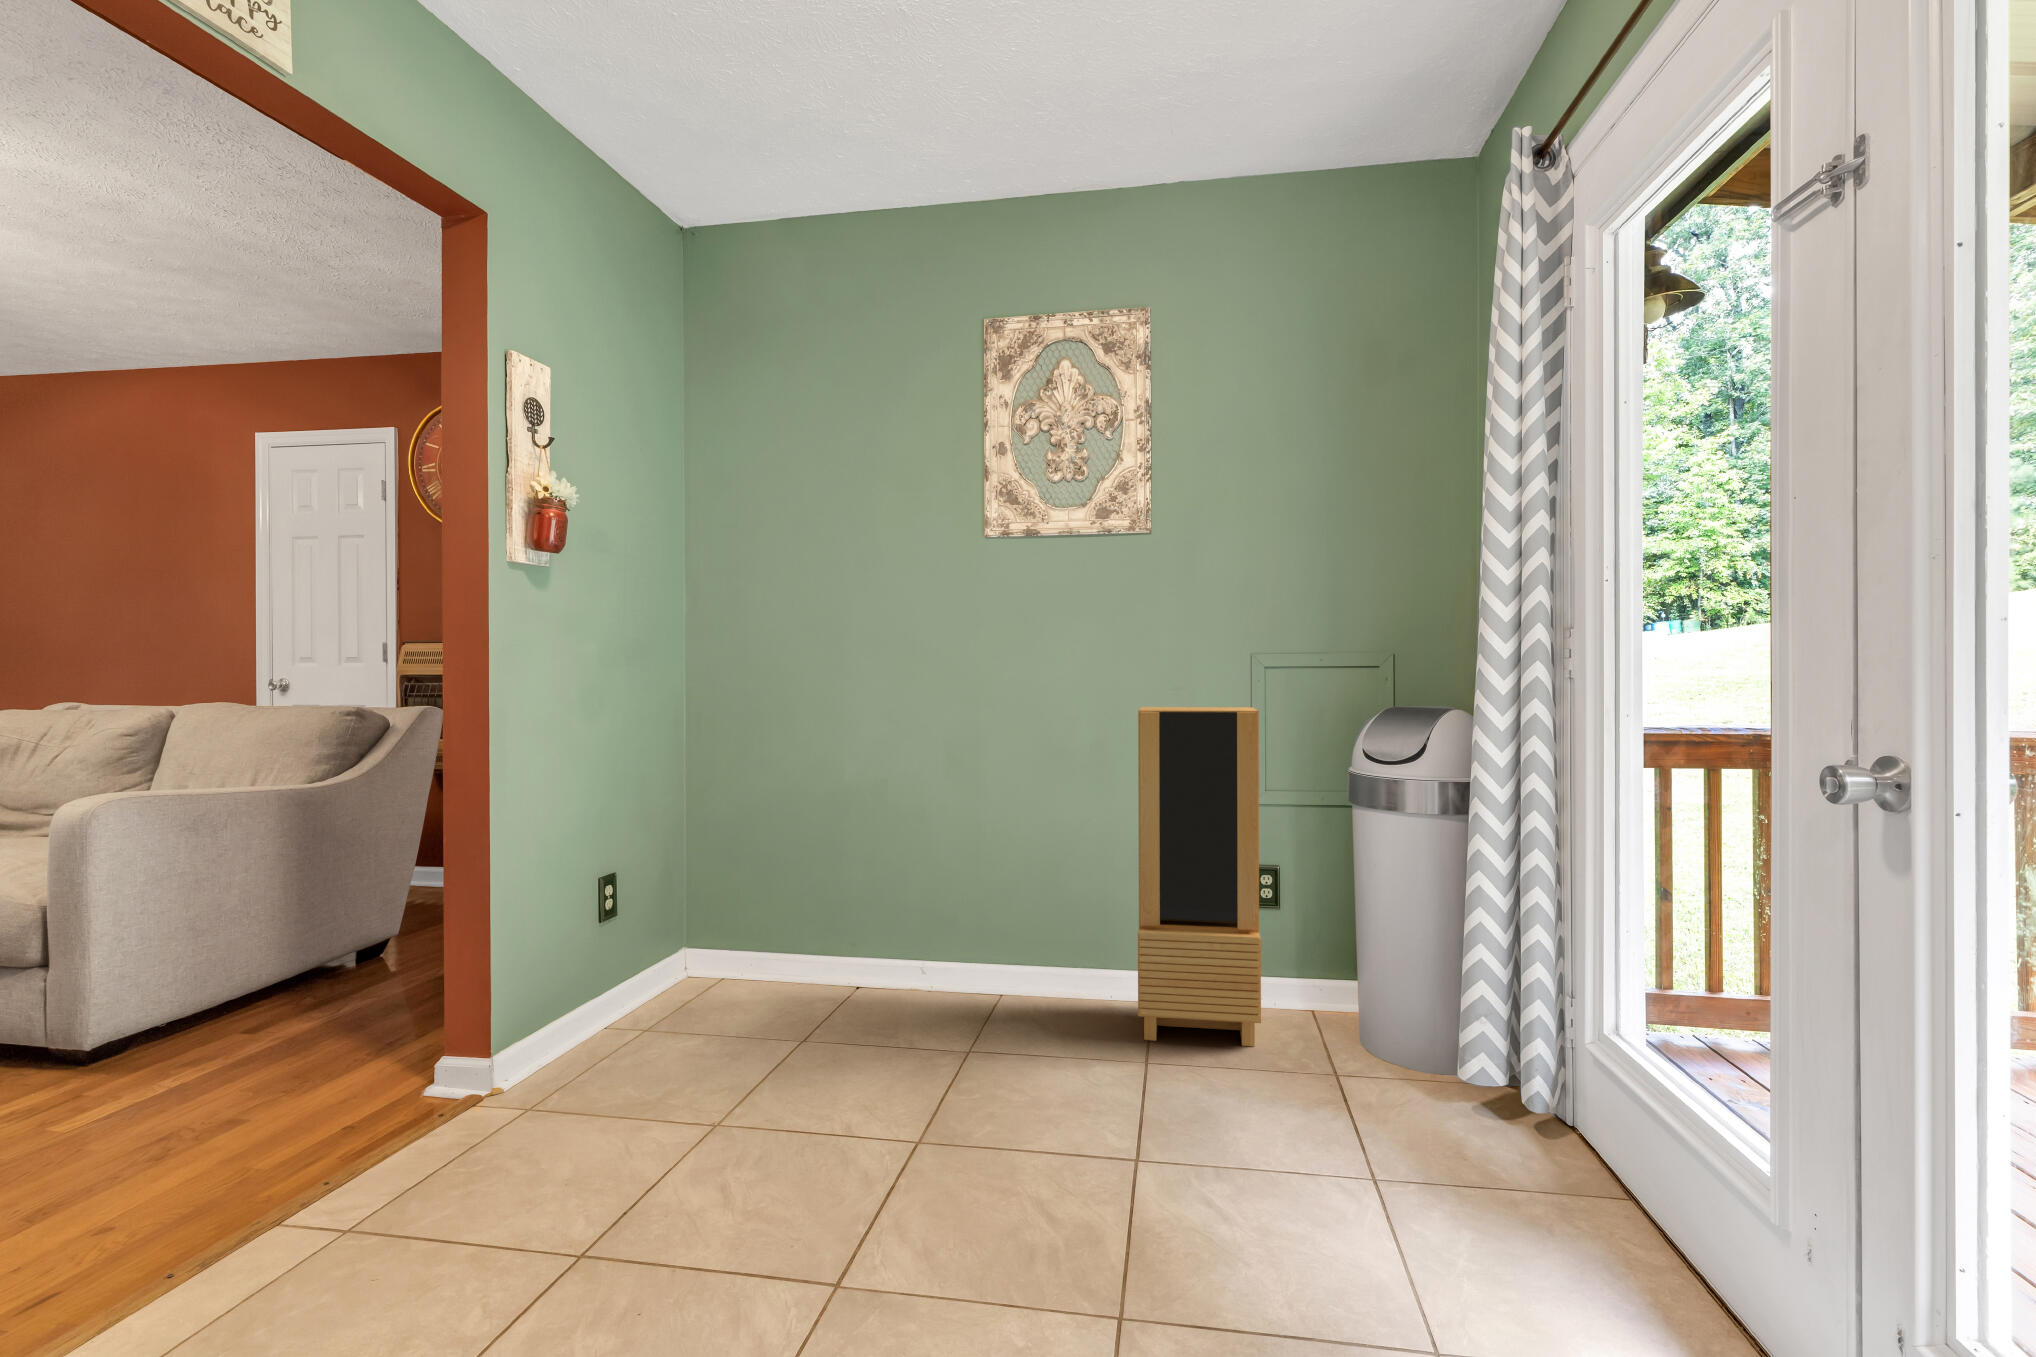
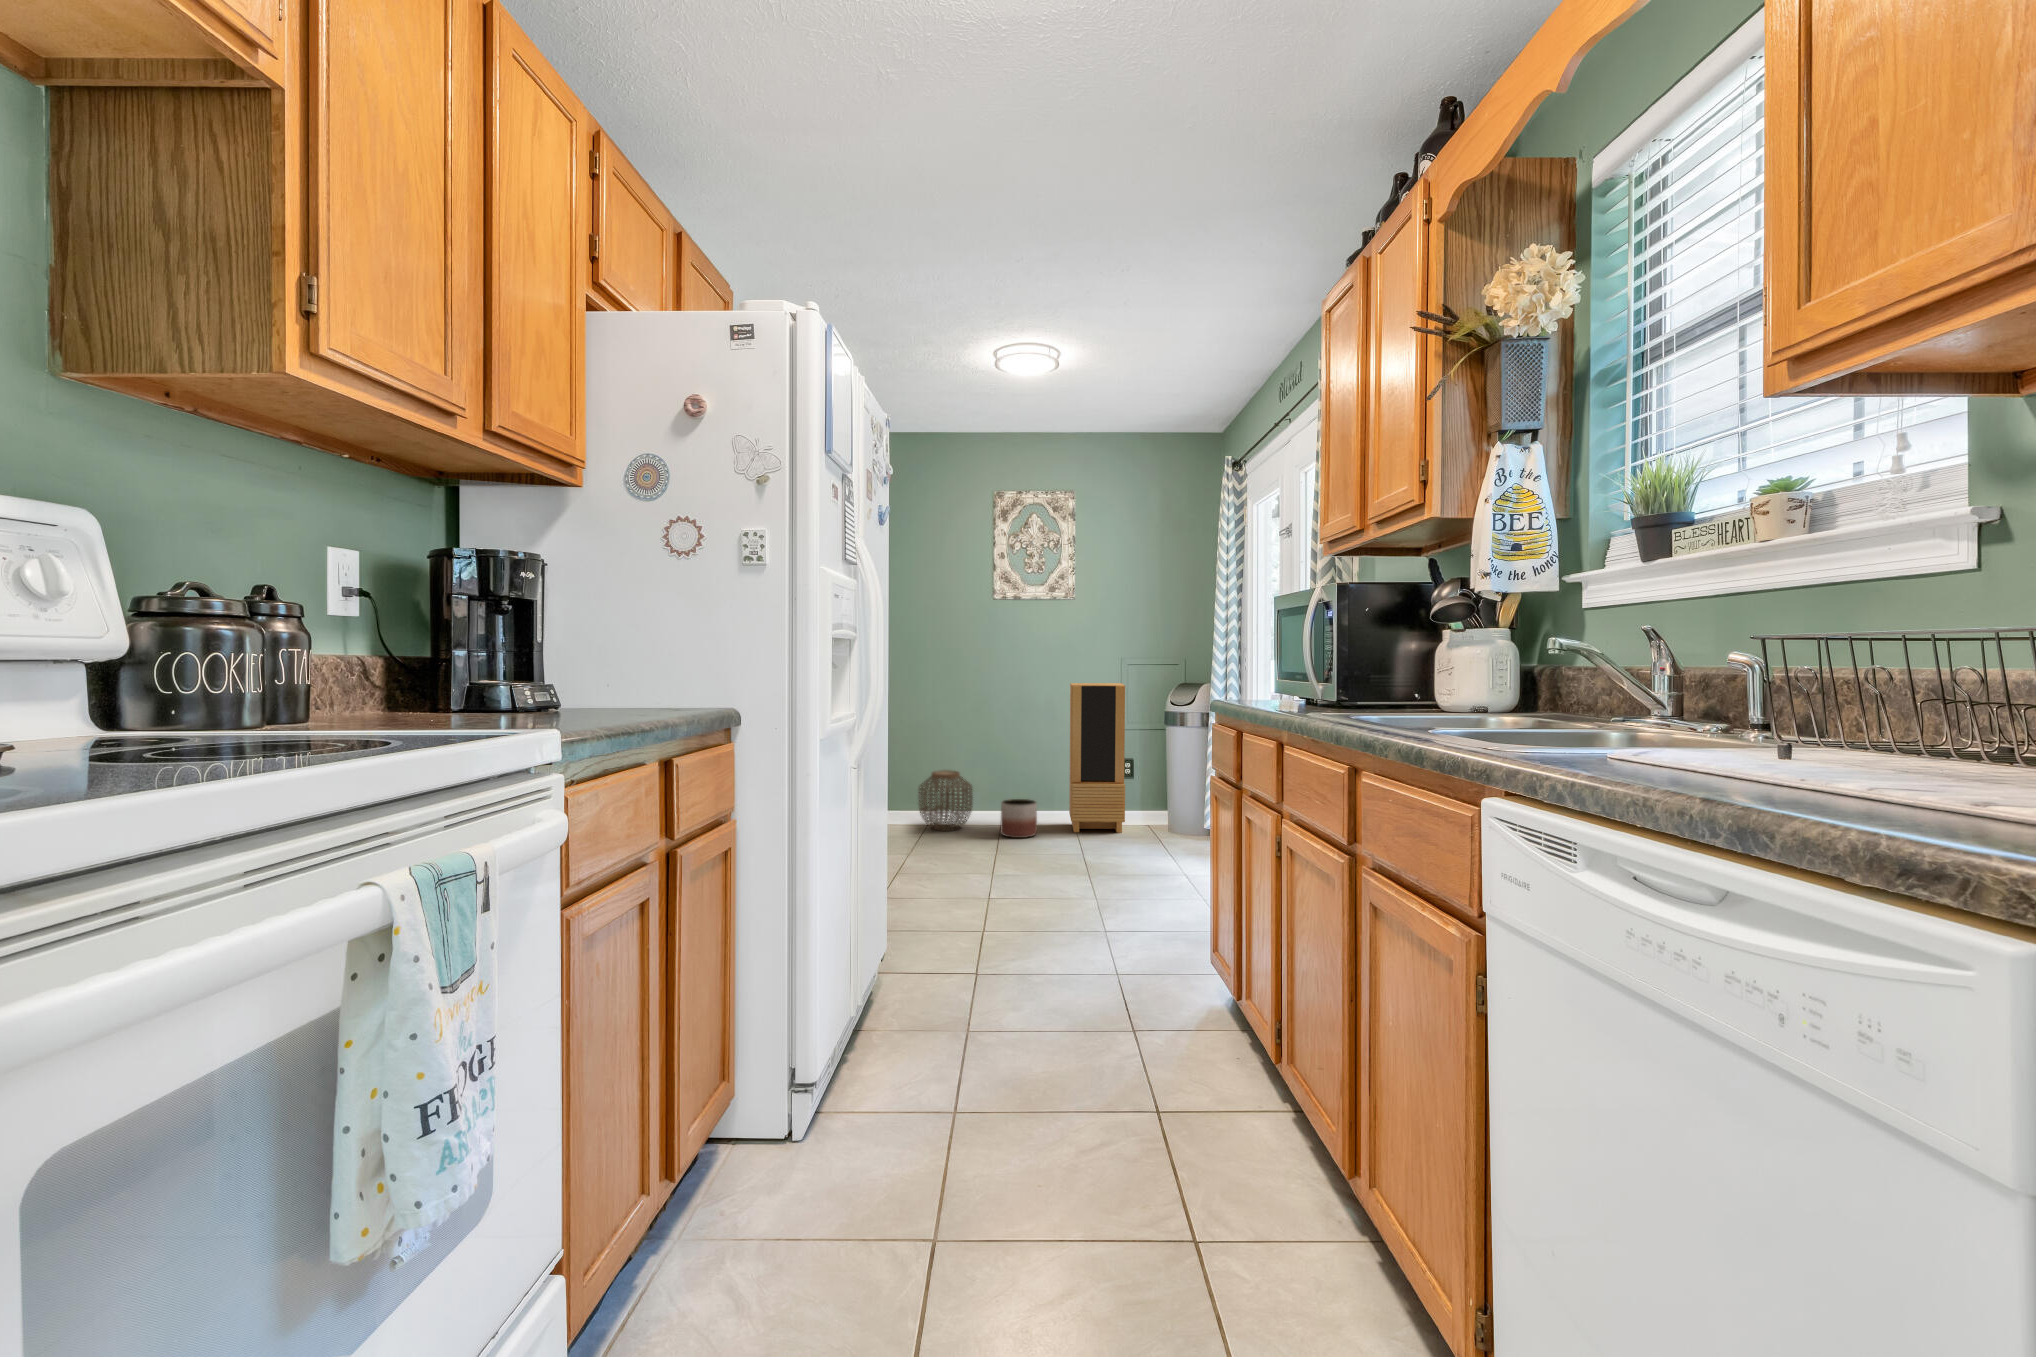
woven basket: none [818,887,933,1021] -> present [918,770,972,831]
planter: none [976,959,1058,1059] -> present [1001,799,1037,838]

